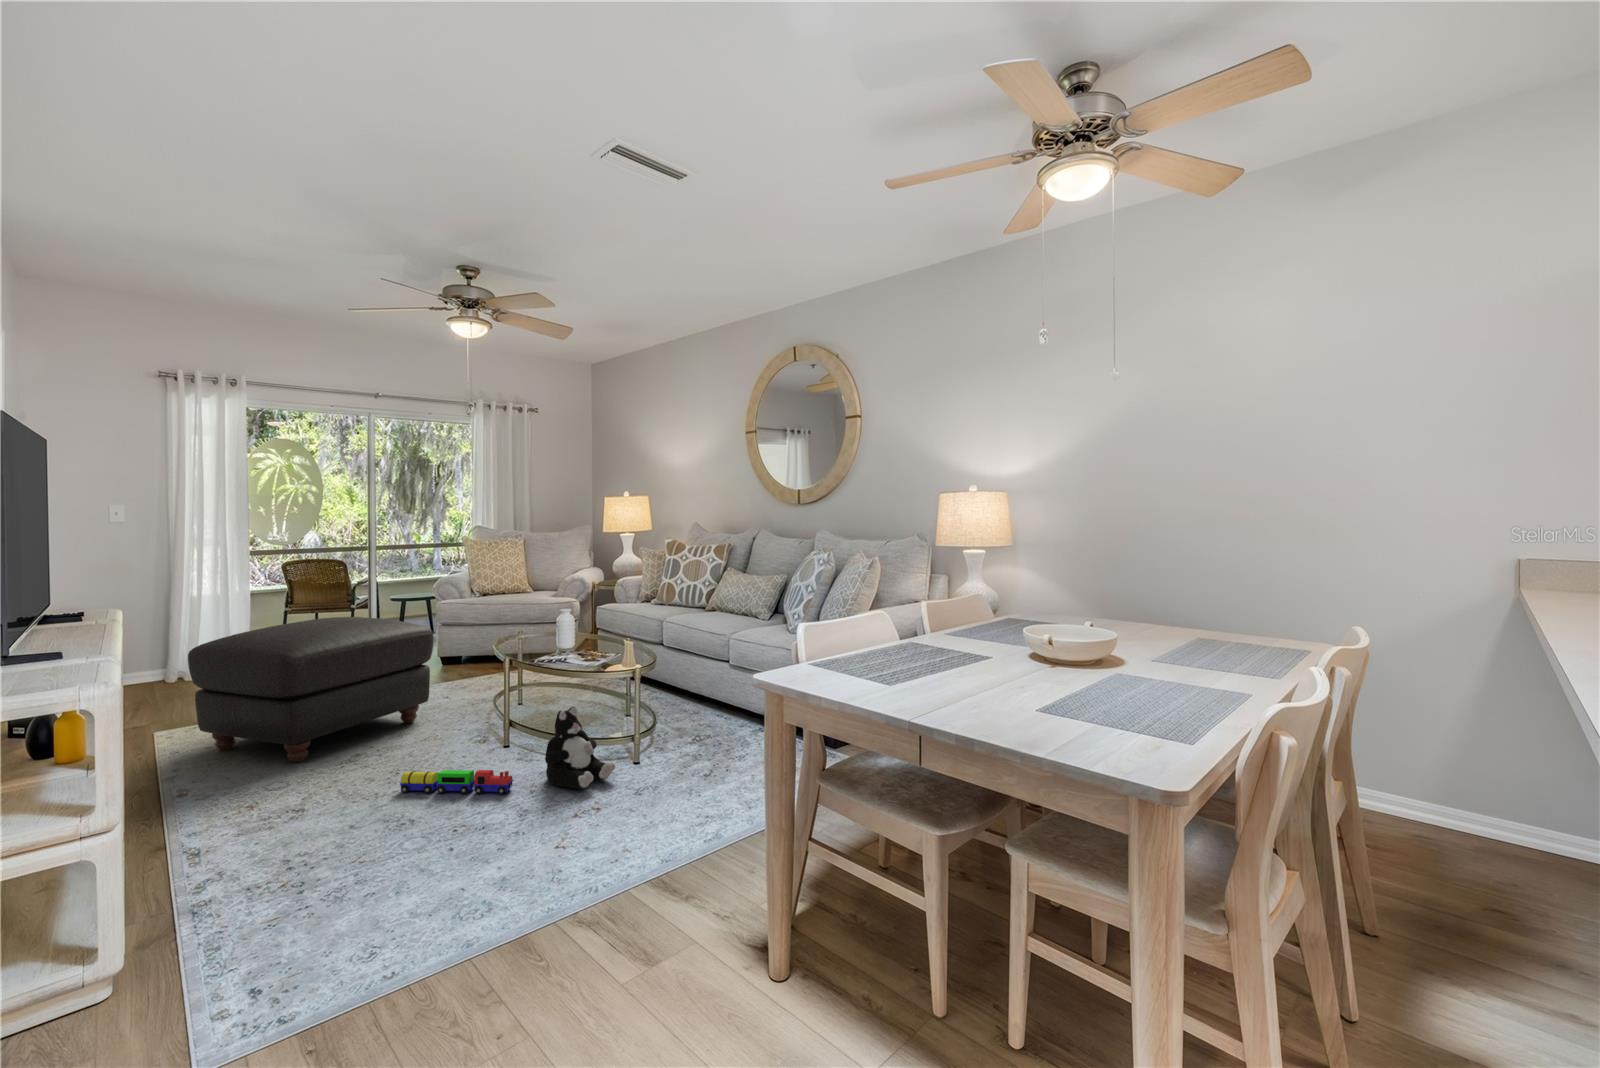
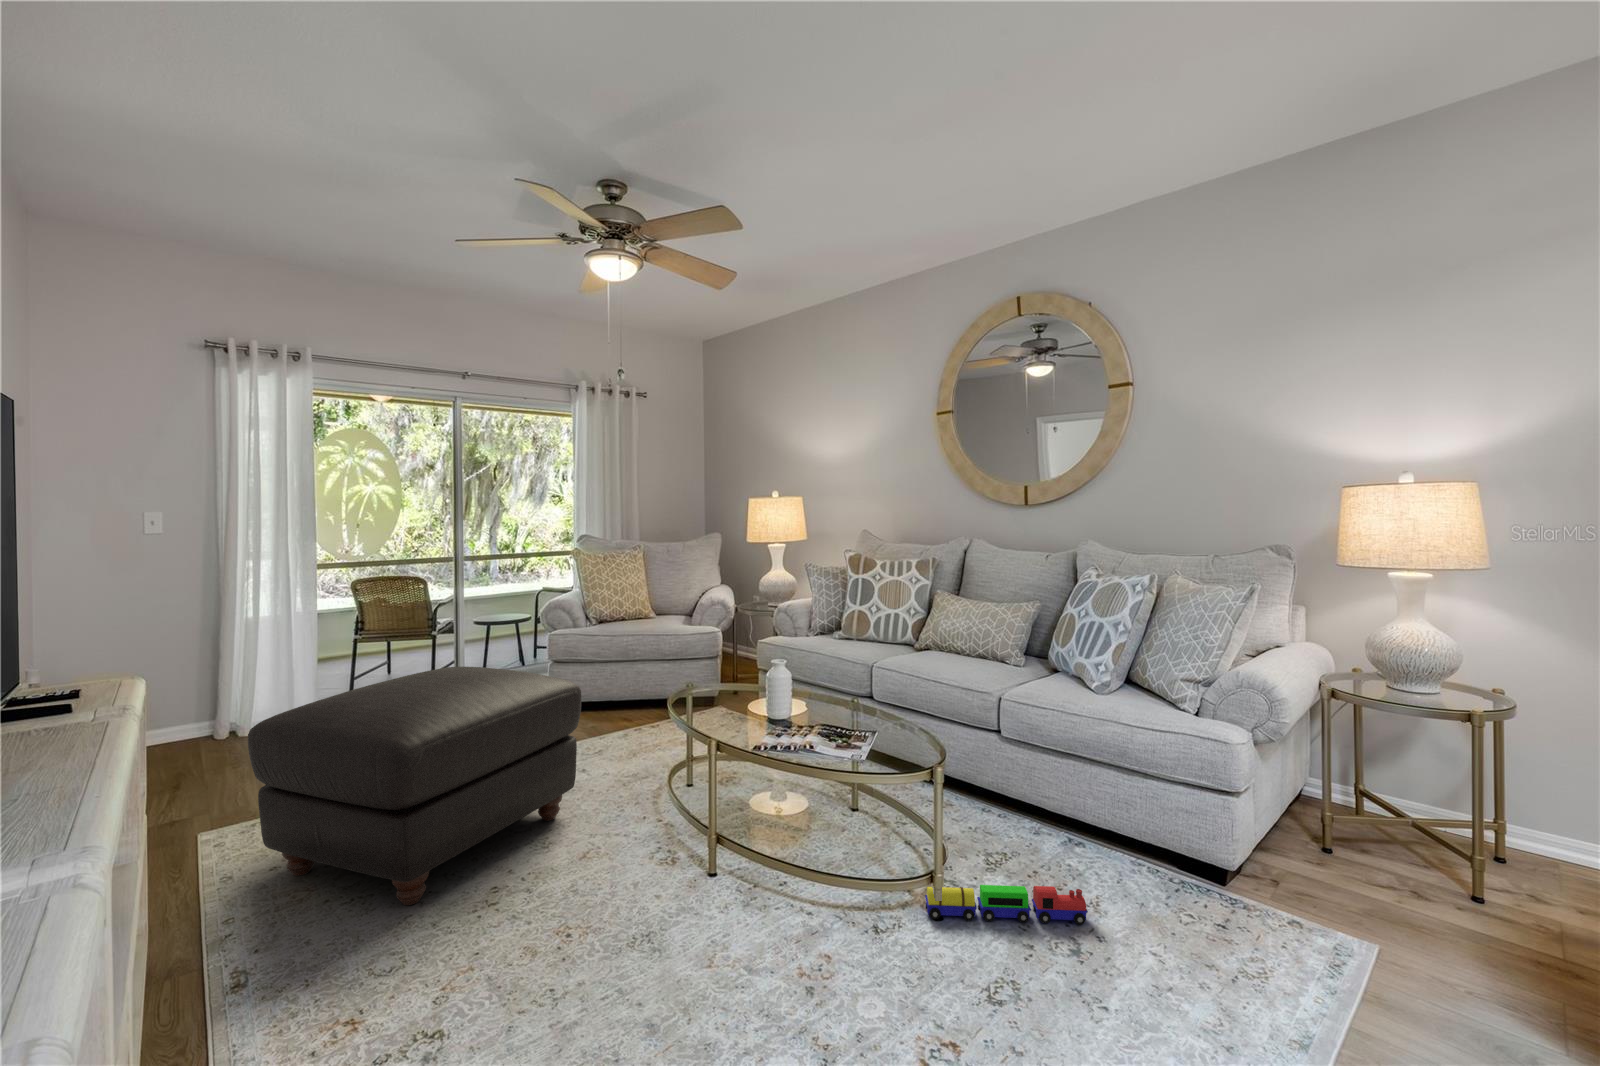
plush toy: present [545,707,616,789] -> none [812,832,926,981]
toy train: present [400,770,513,794] -> present [925,885,1088,925]

